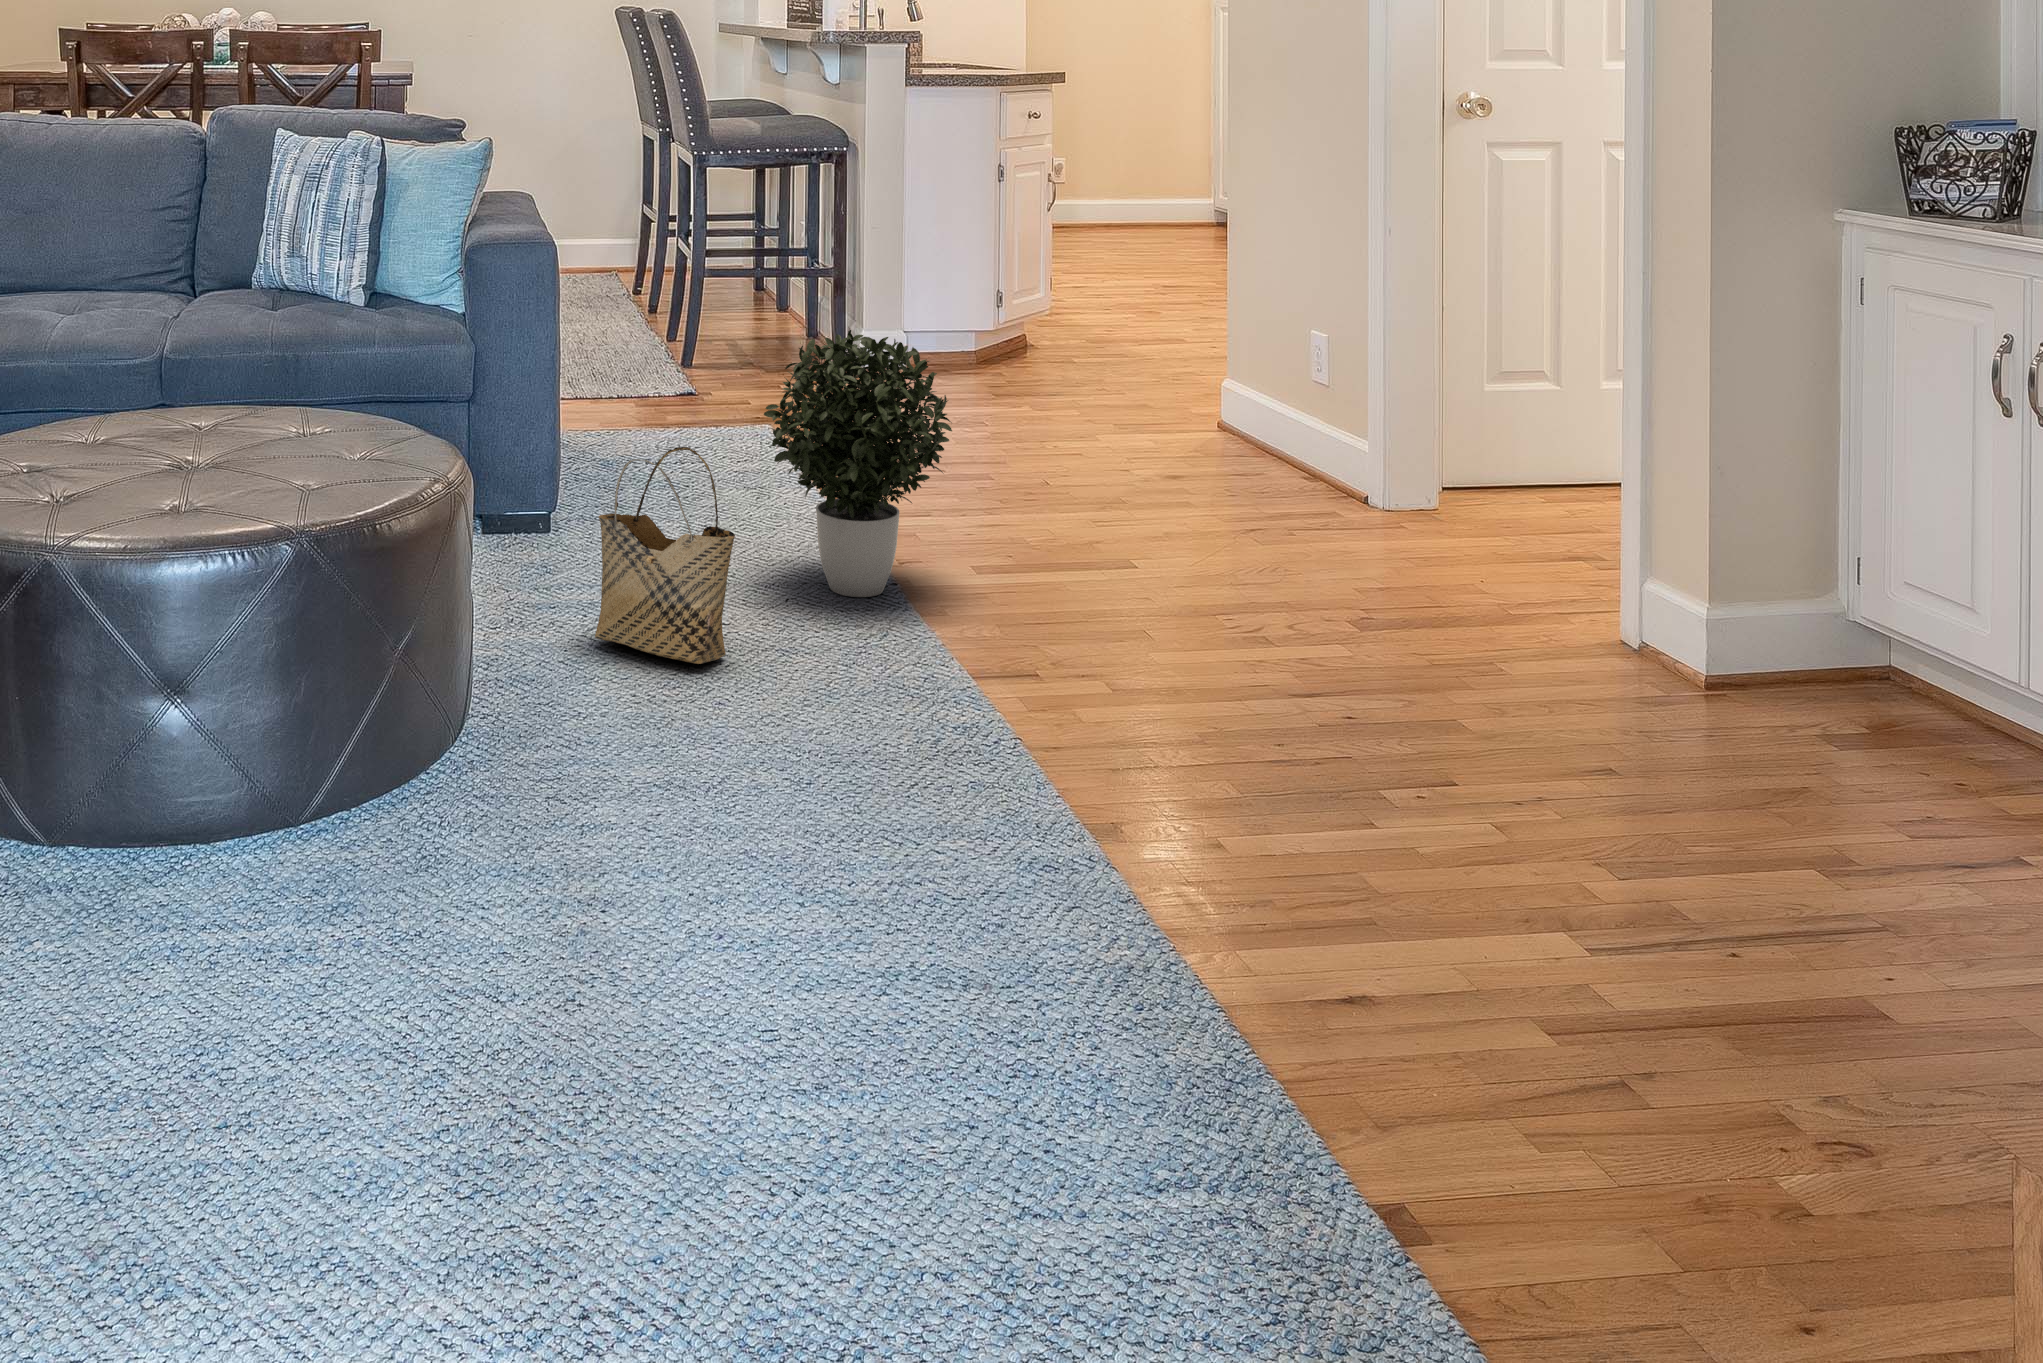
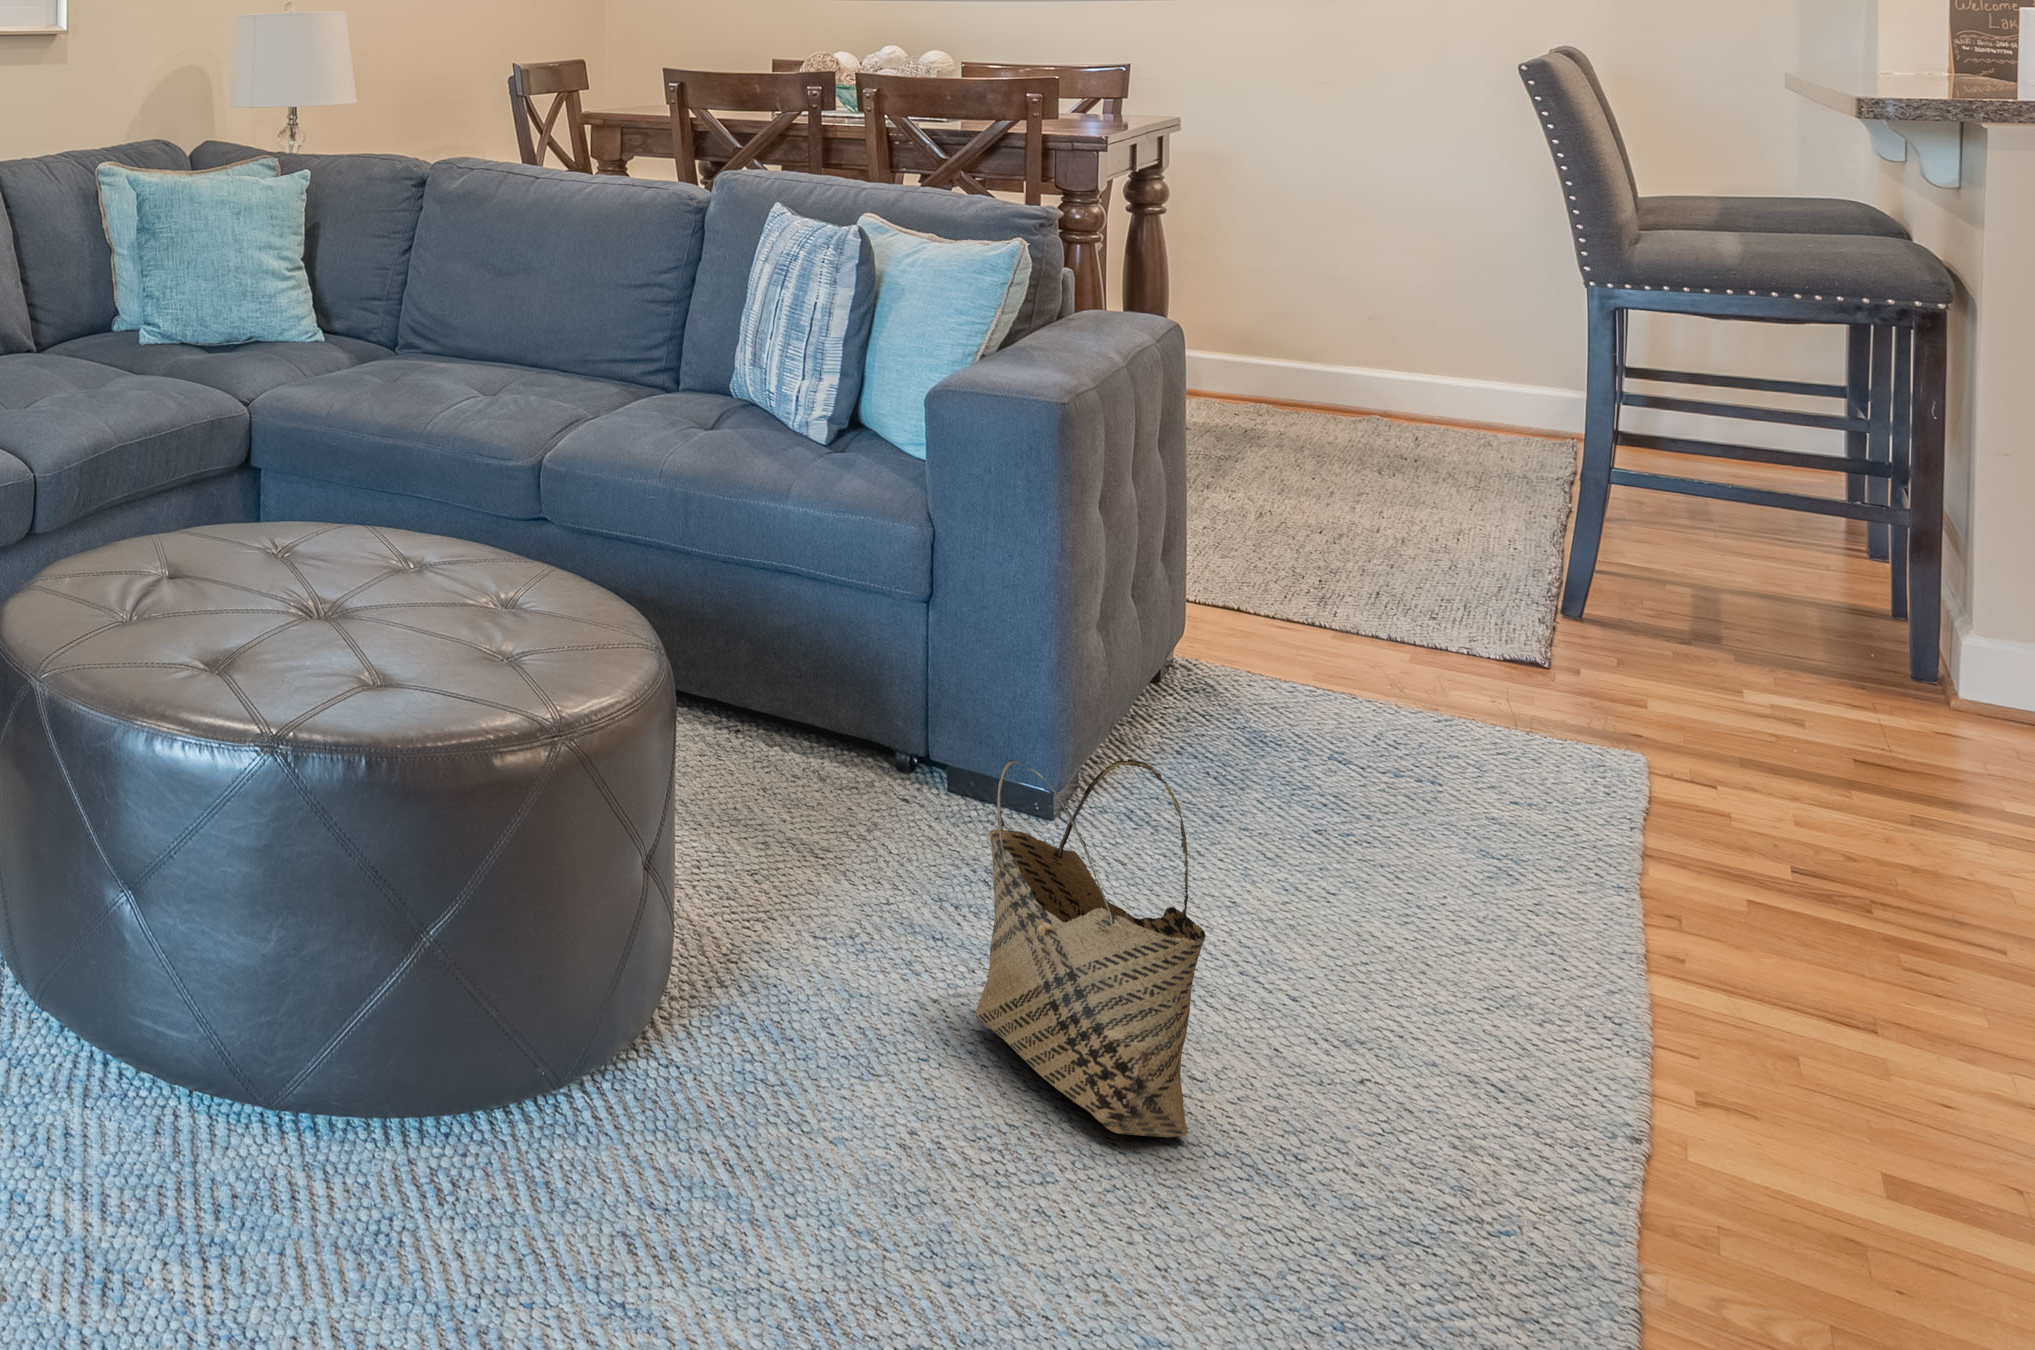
potted plant: present [764,330,952,597] -> none [1381,630,1836,1139]

